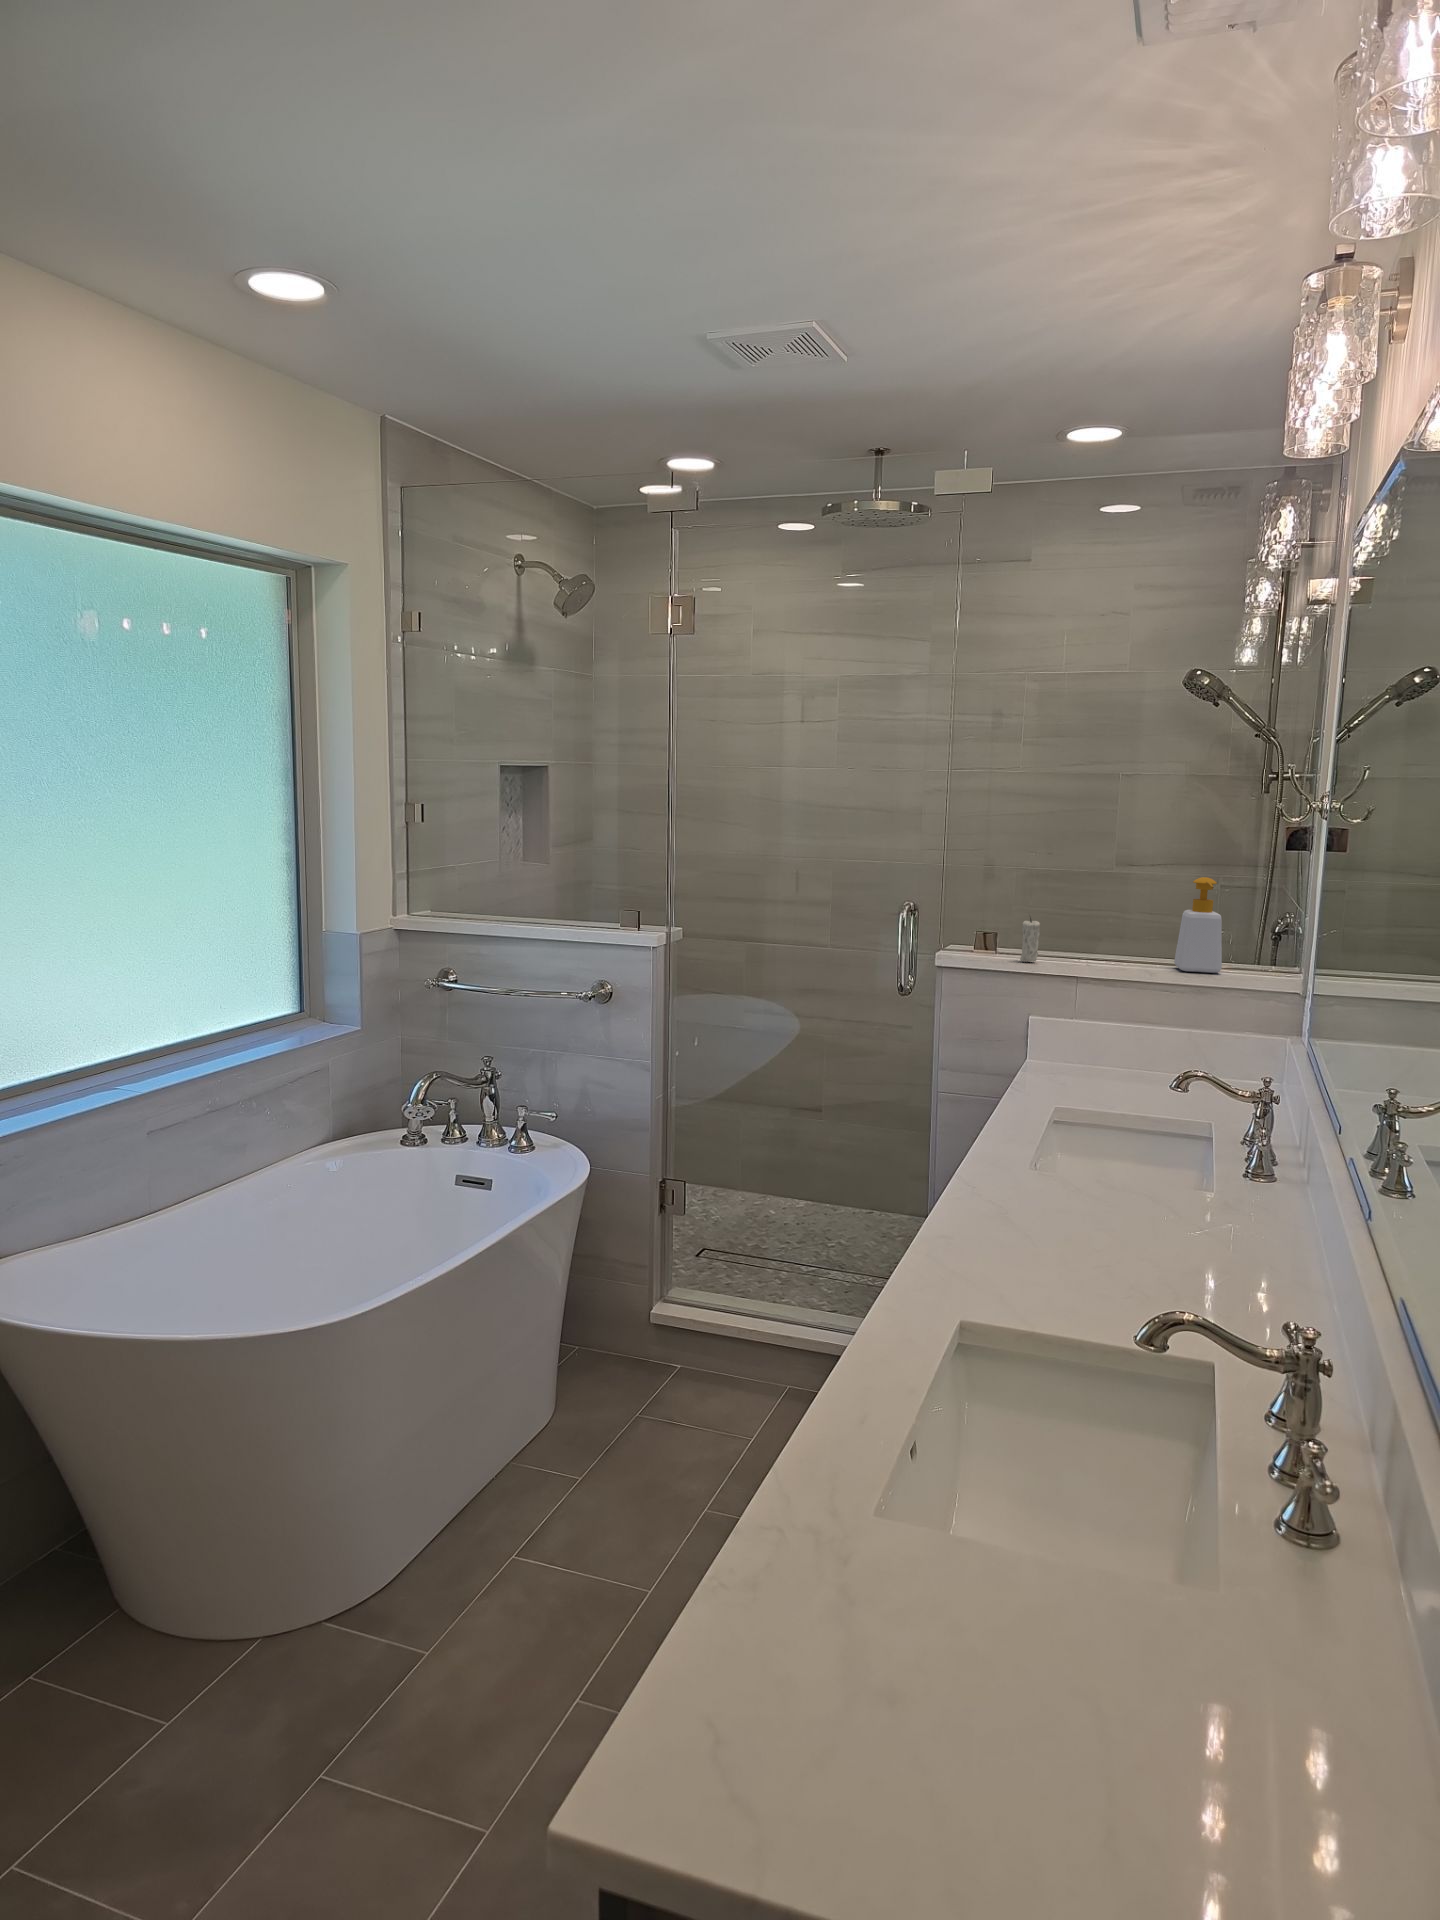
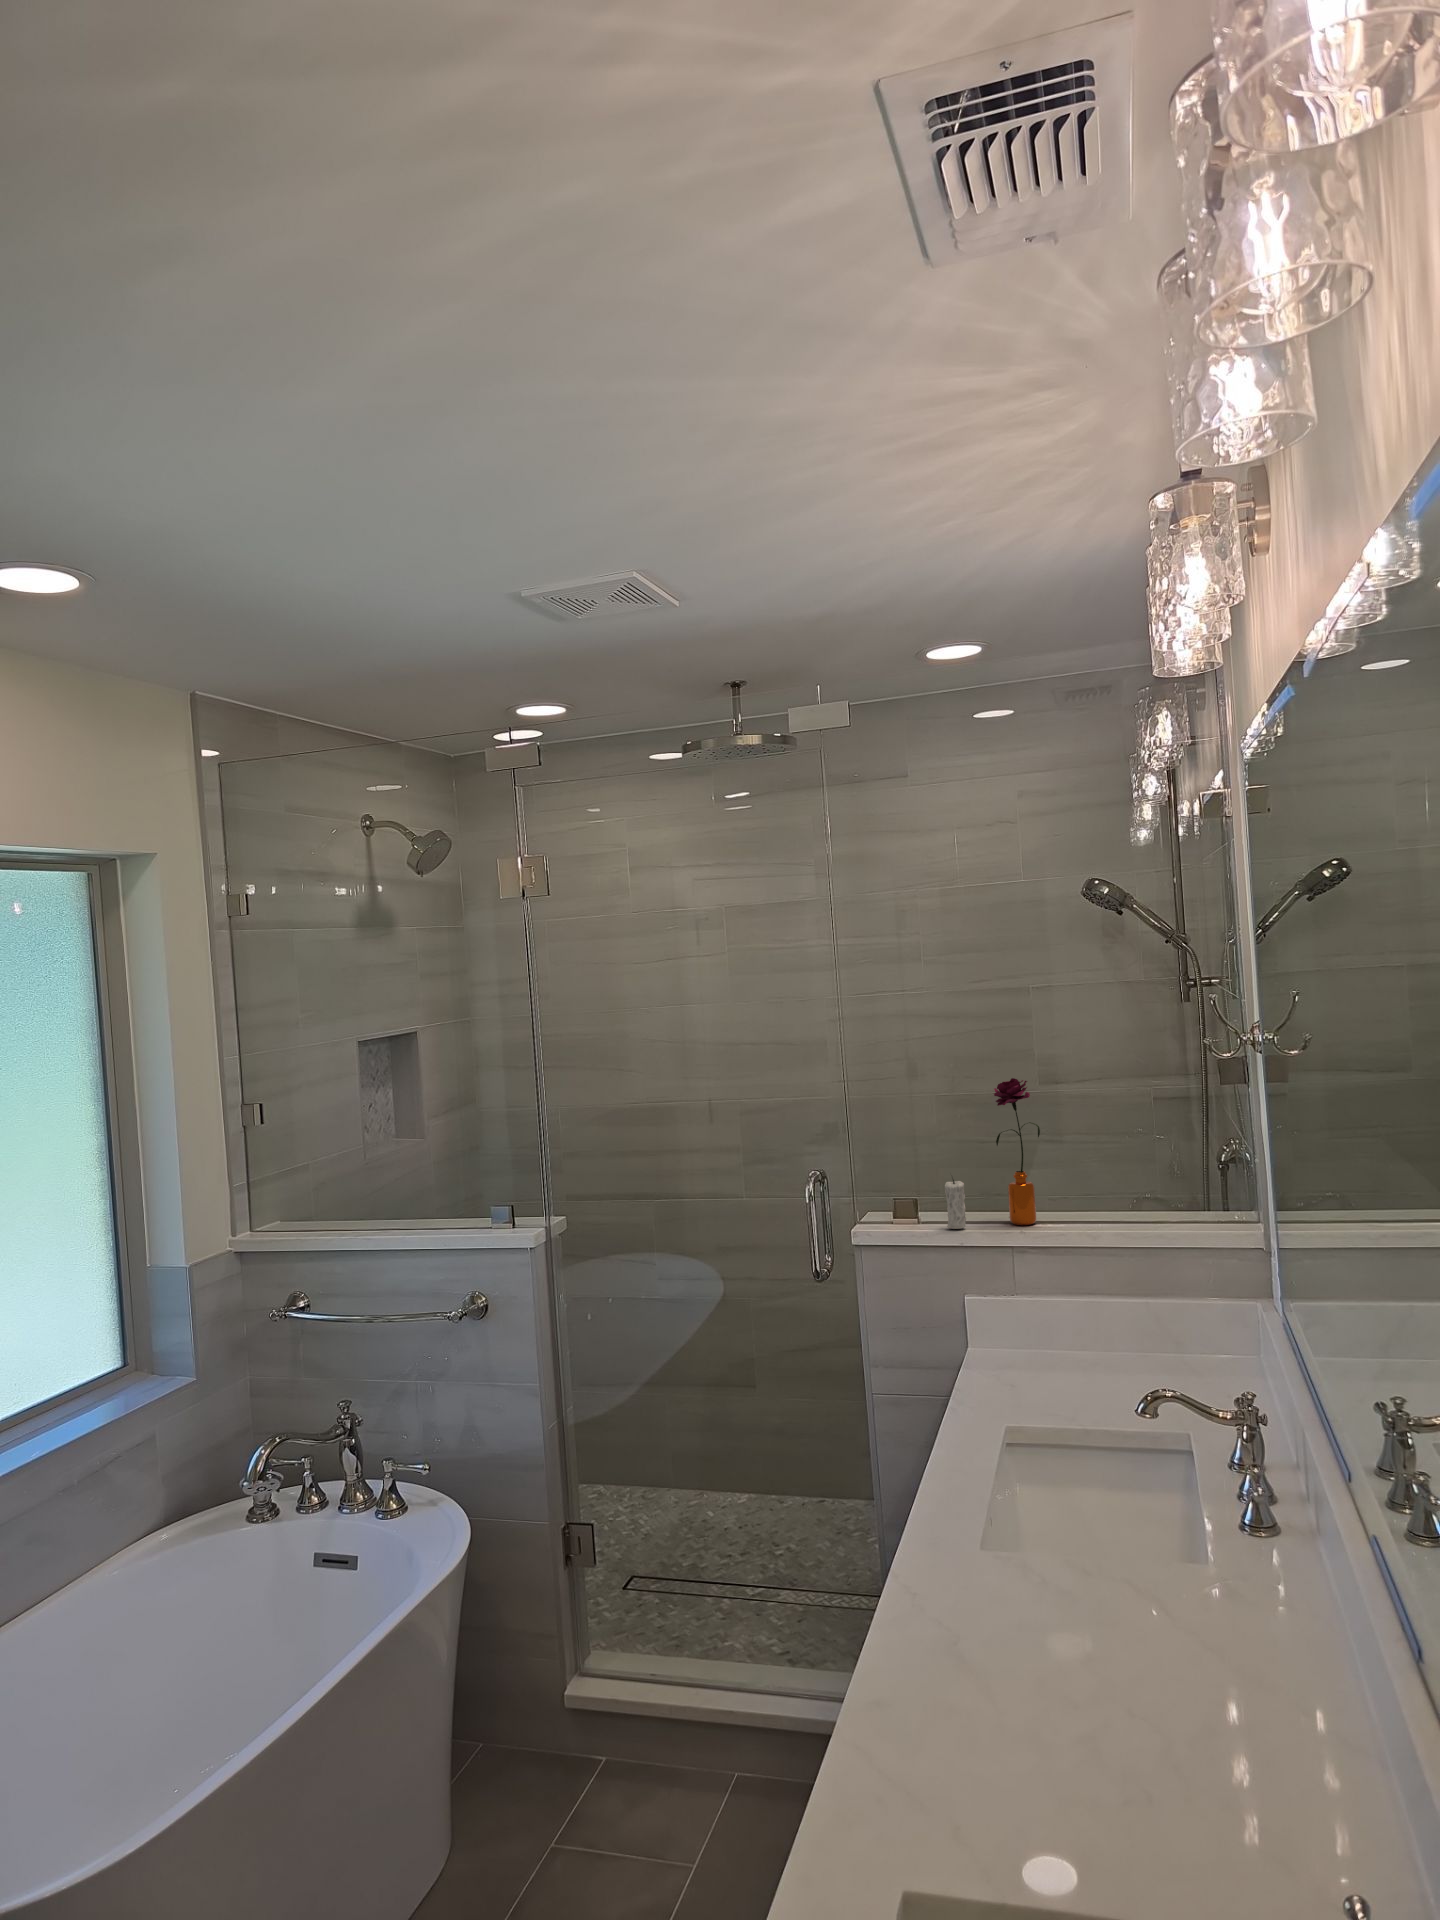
flower: none [1073,835,1114,965] -> present [994,1078,1040,1225]
soap bottle: present [1174,877,1222,973] -> none [1118,1115,1172,1224]

